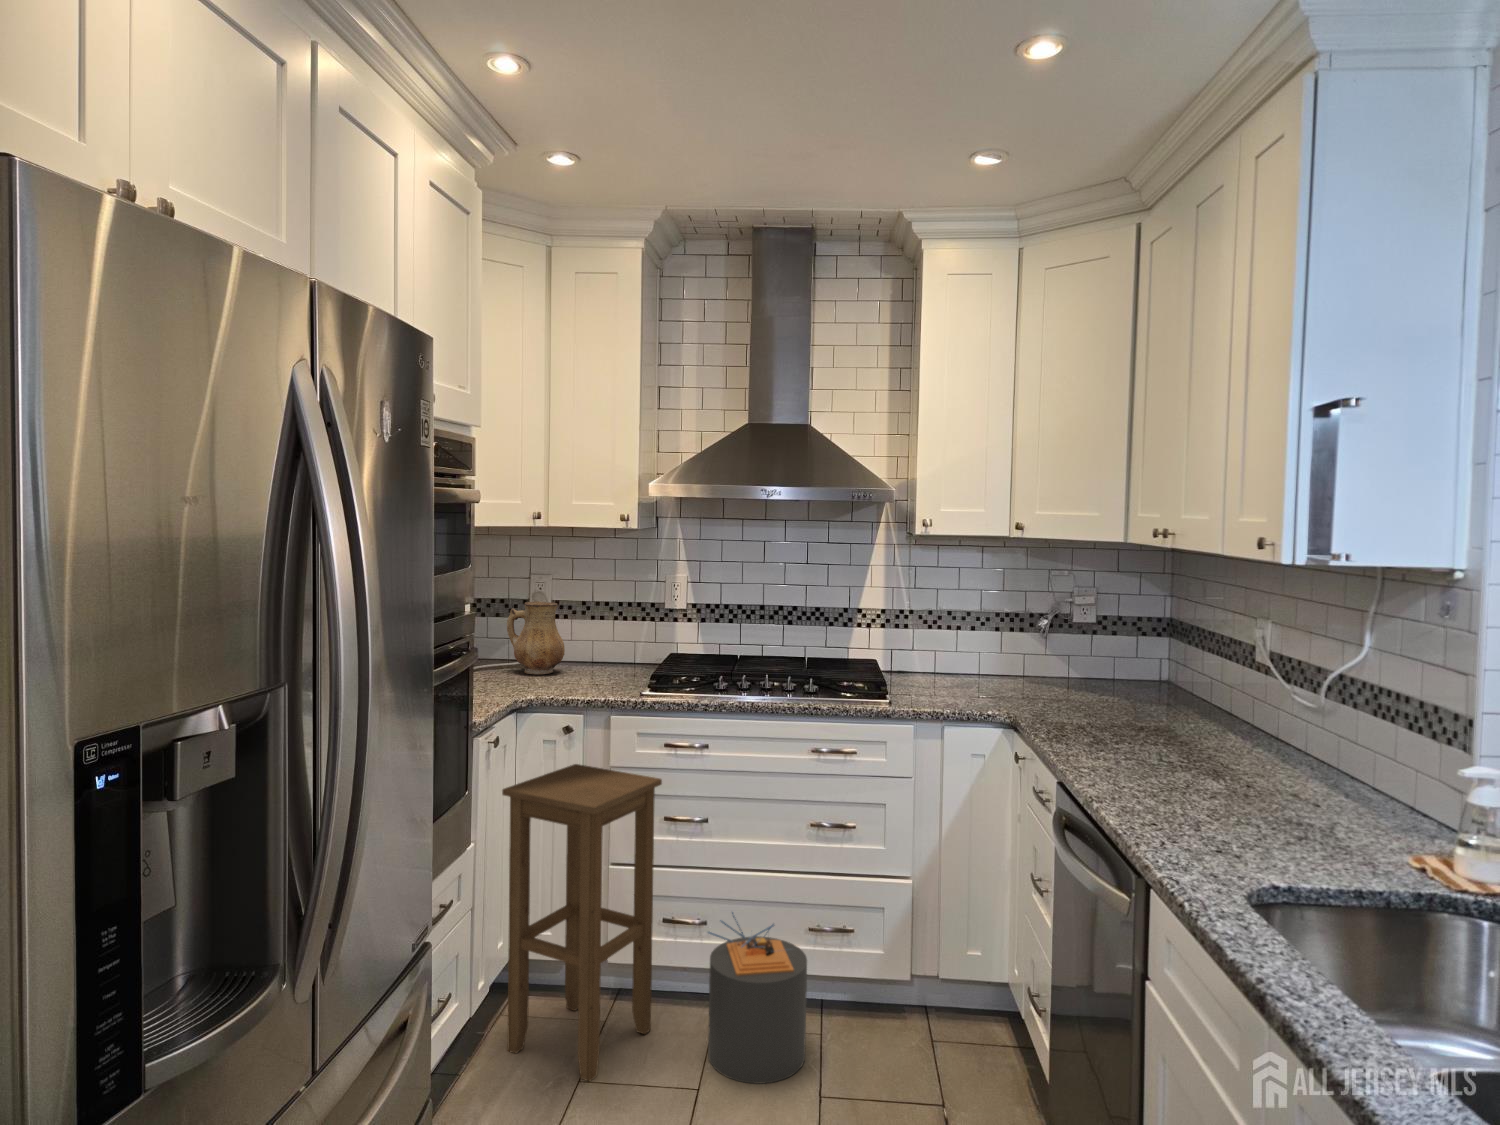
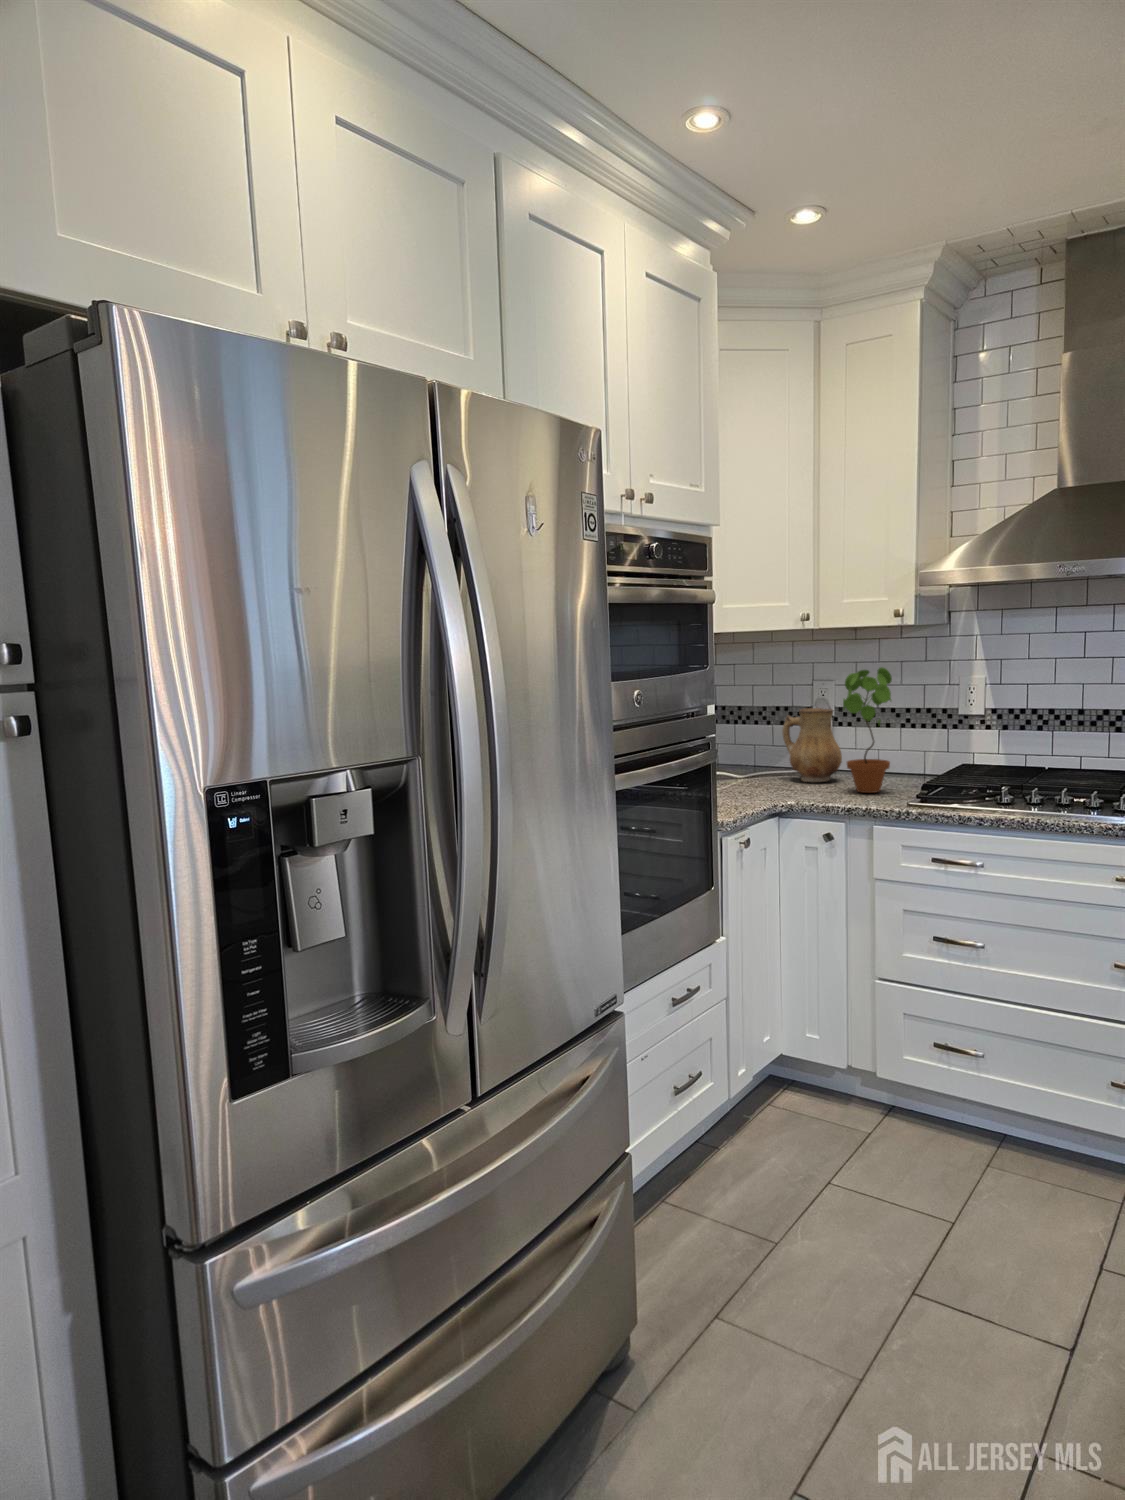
potted plant: none [574,565,619,684] -> present [843,667,892,793]
stool: present [502,764,662,1081] -> none [755,873,923,1183]
trash can: present [708,912,807,1084] -> none [966,1040,1093,1236]

